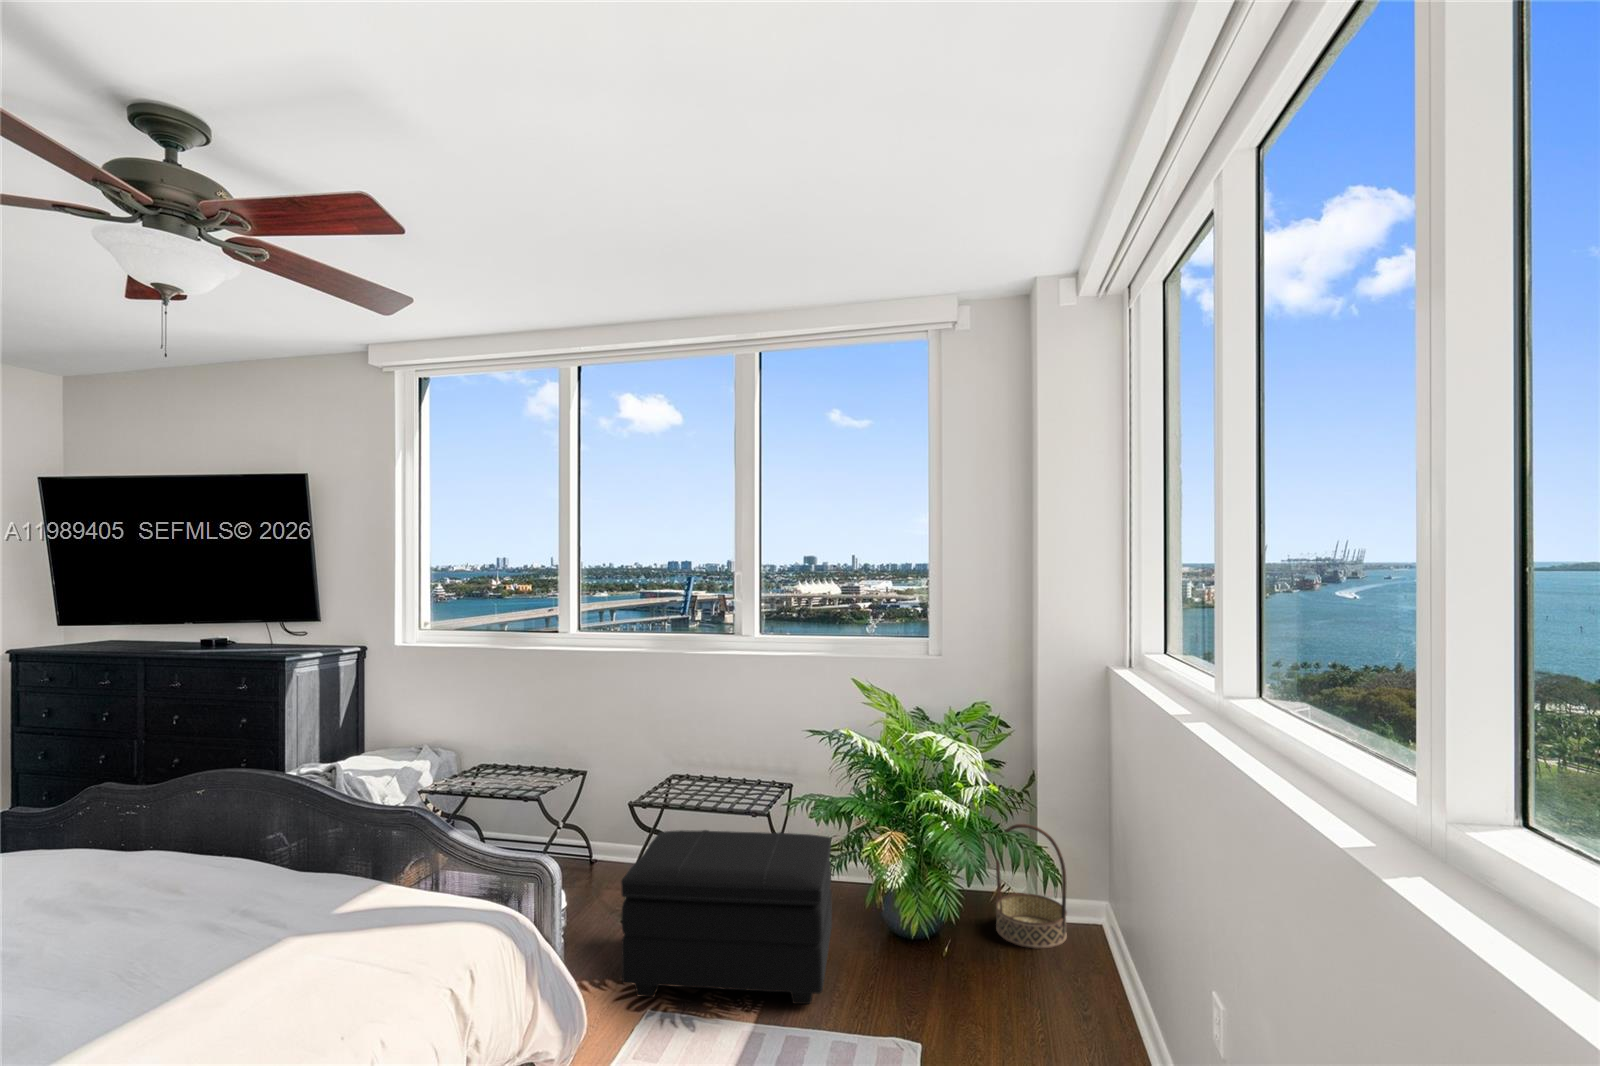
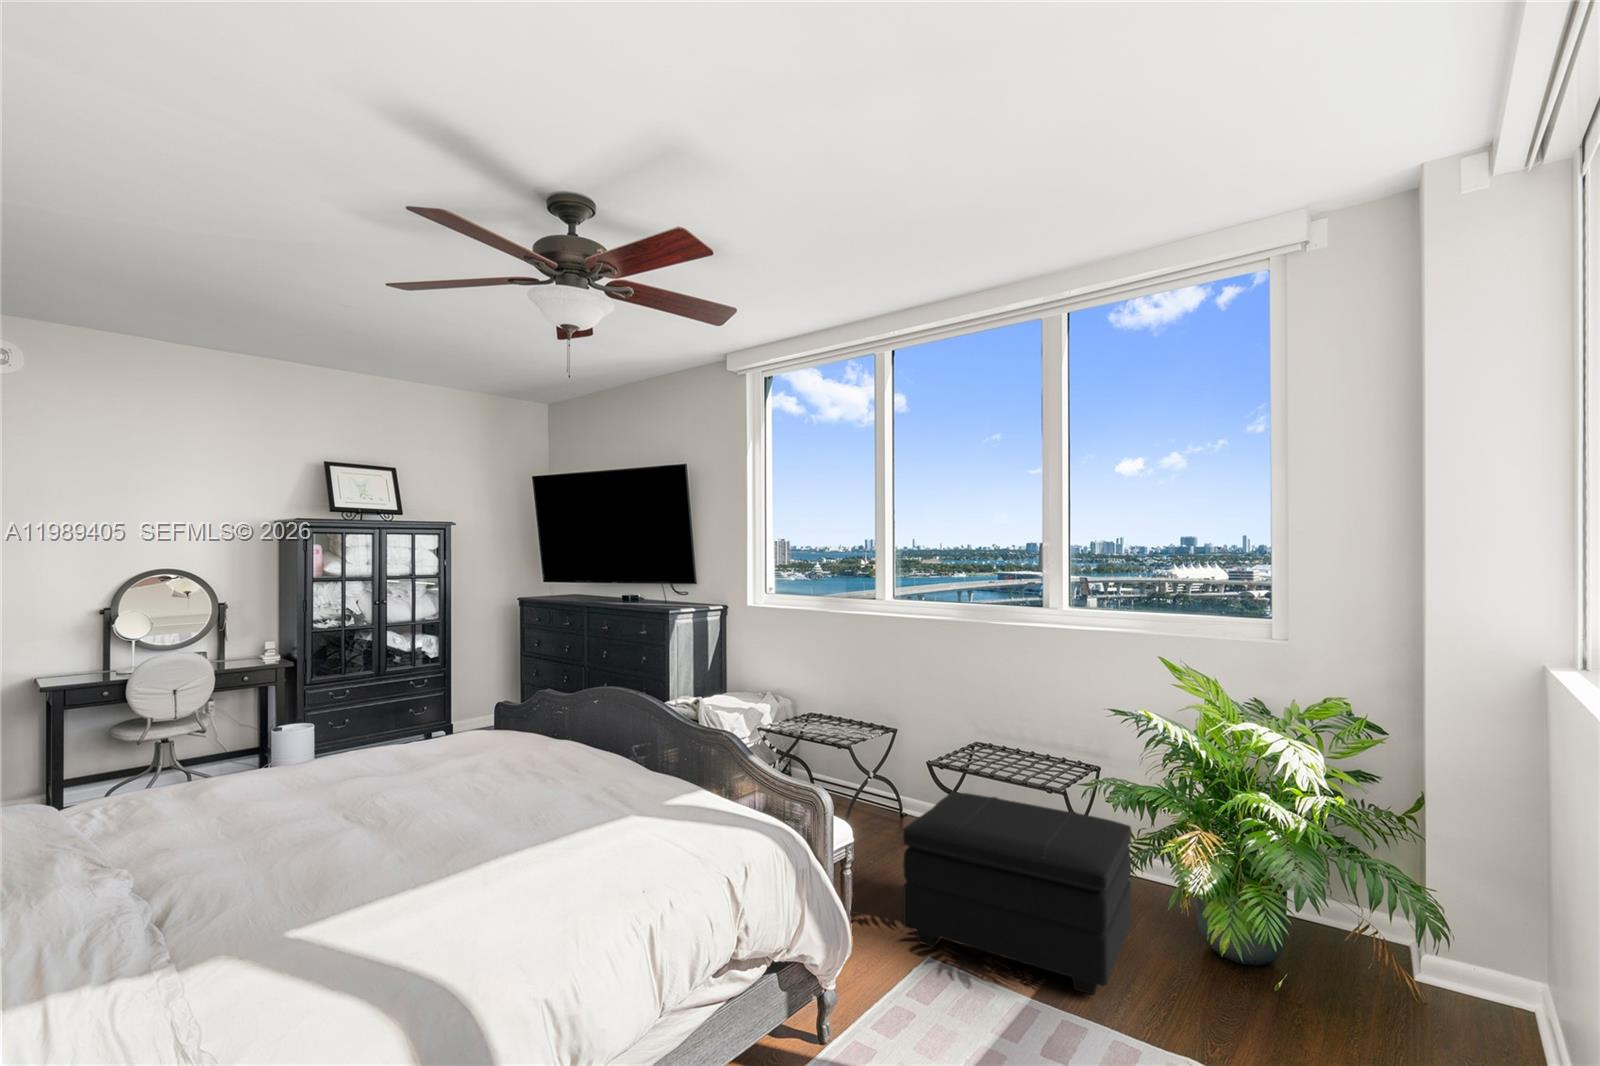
basket: present [996,824,1067,949] -> none [1349,851,1457,1012]

